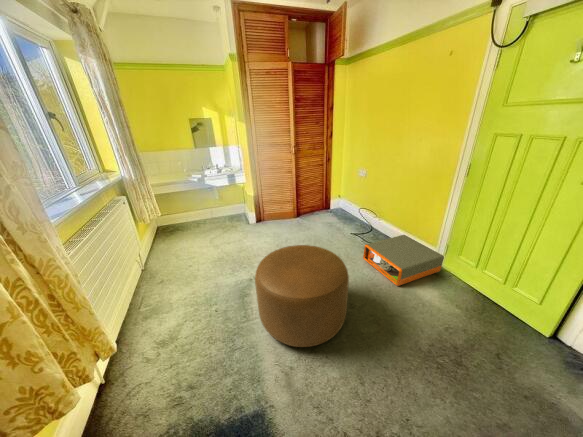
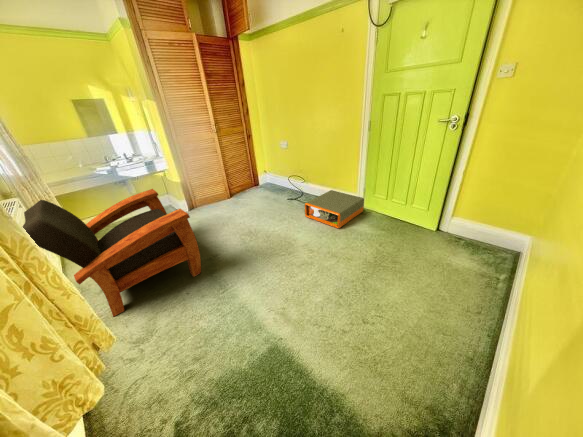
armchair: none [106,200,239,310] -> present [23,189,201,317]
ottoman: present [255,245,349,347] -> none [225,208,311,294]

